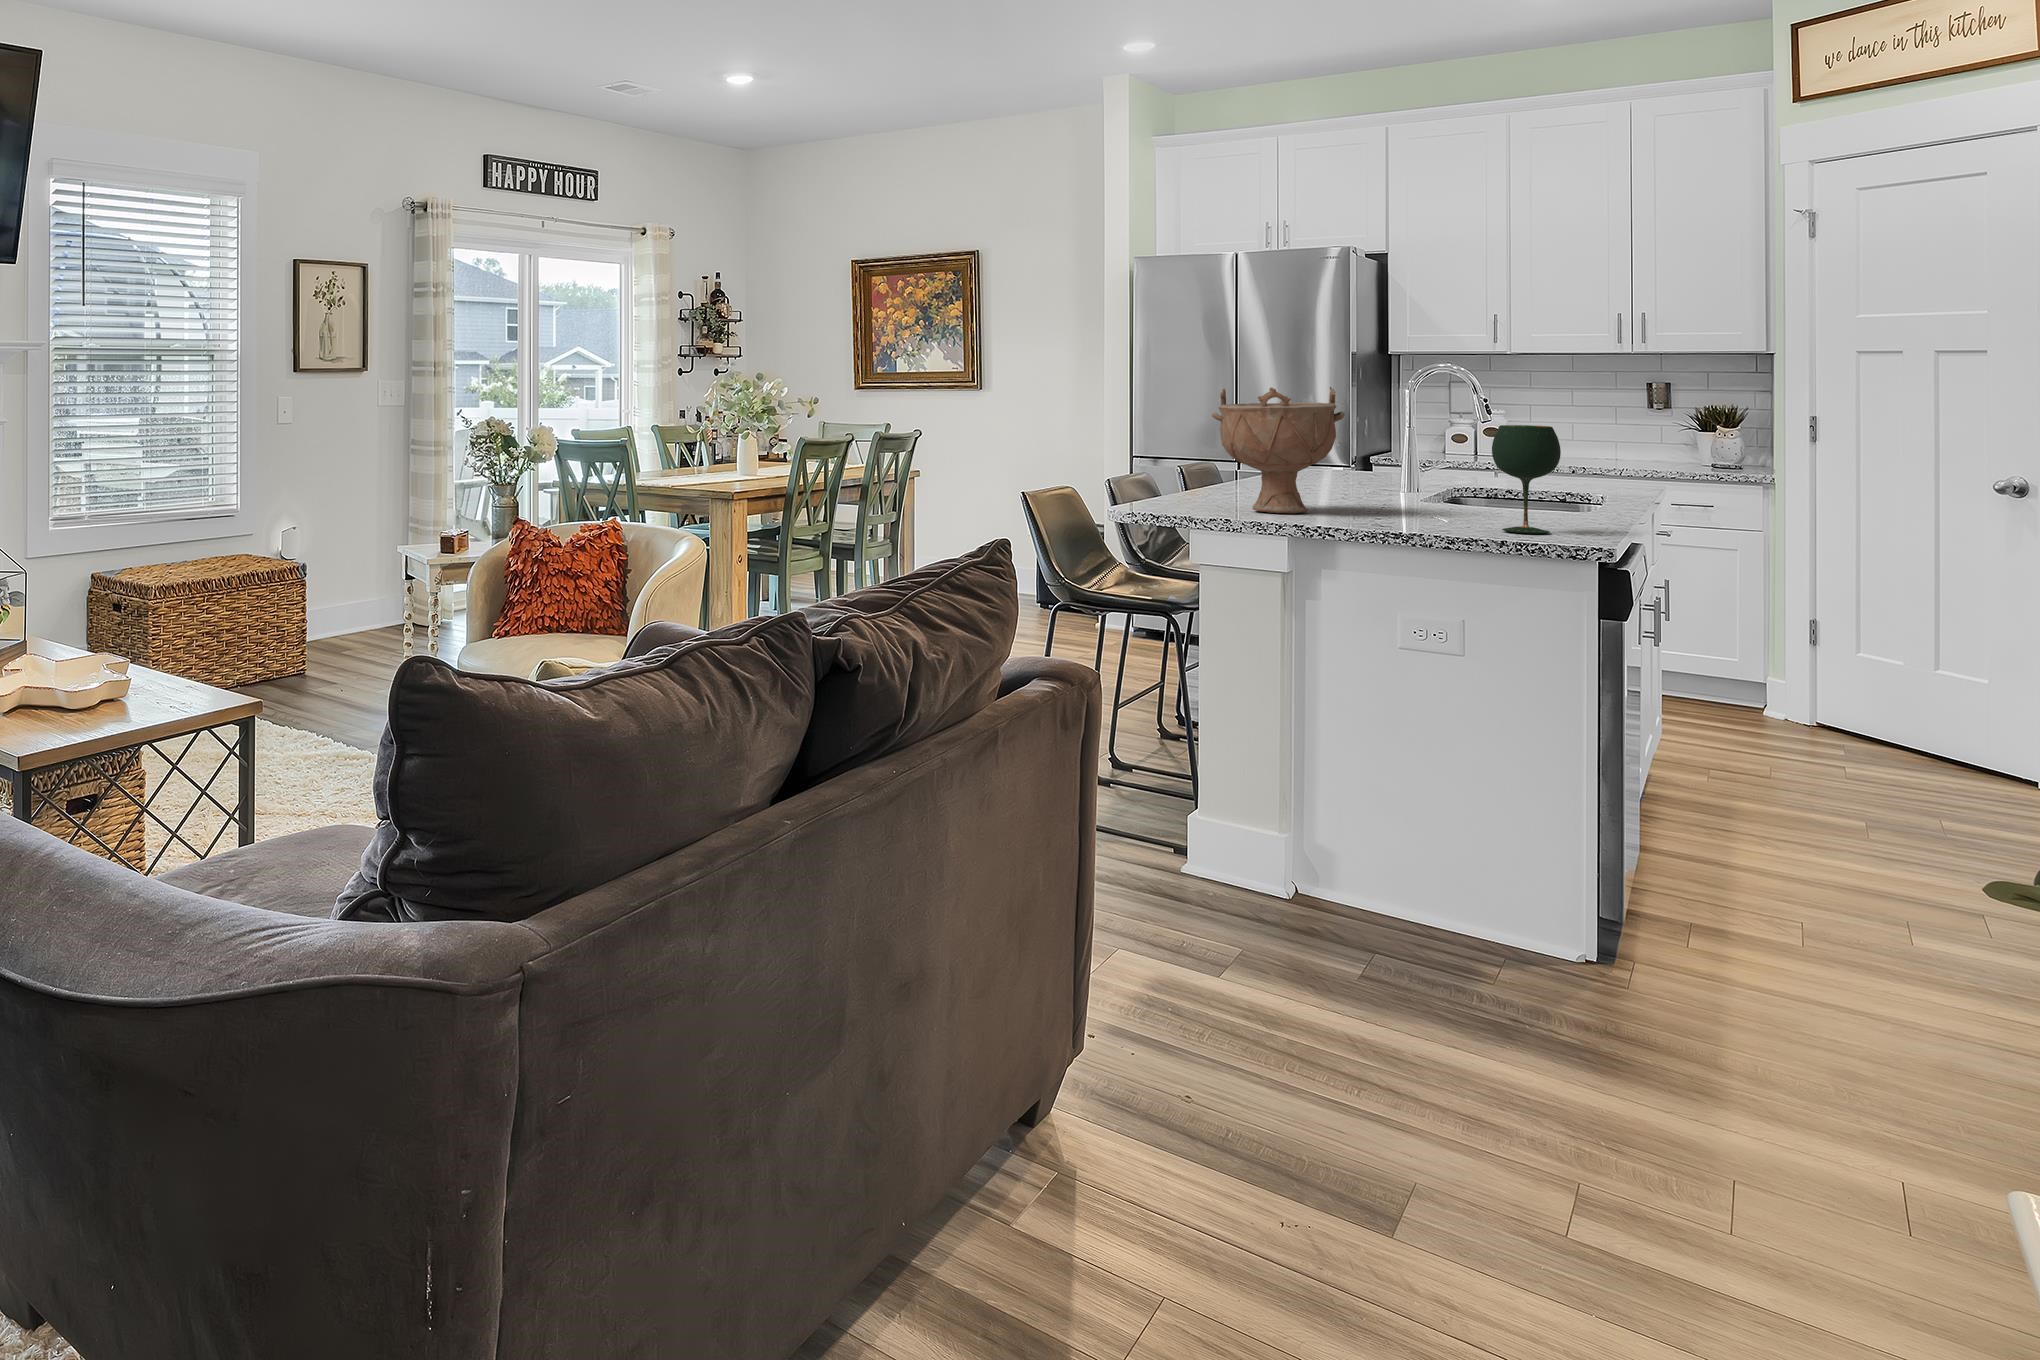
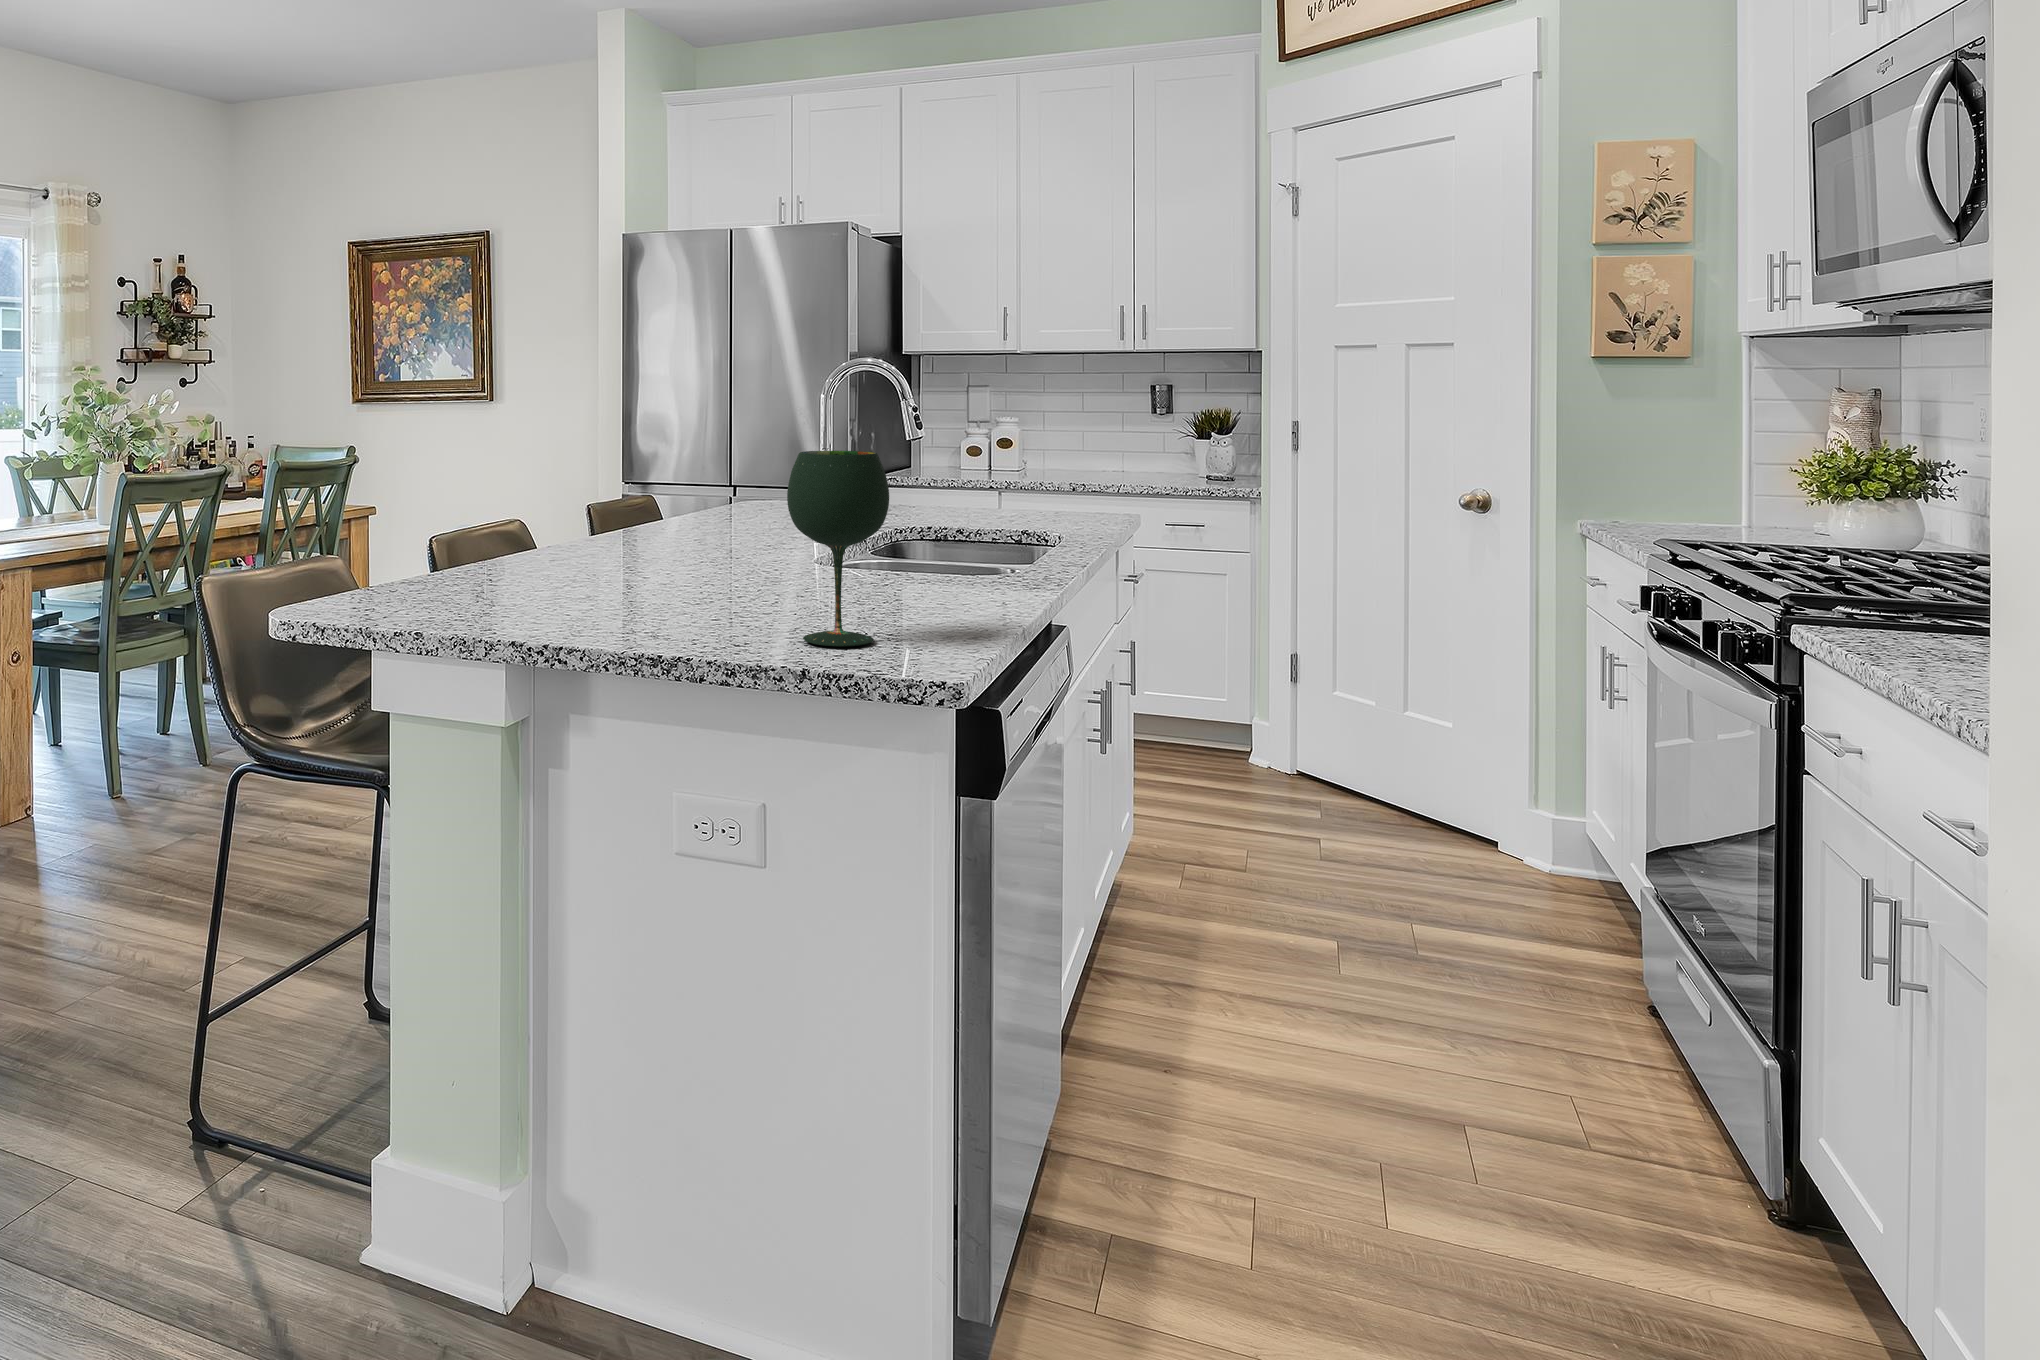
decorative bowl: present [1212,387,1345,514] -> none [438,387,628,603]

